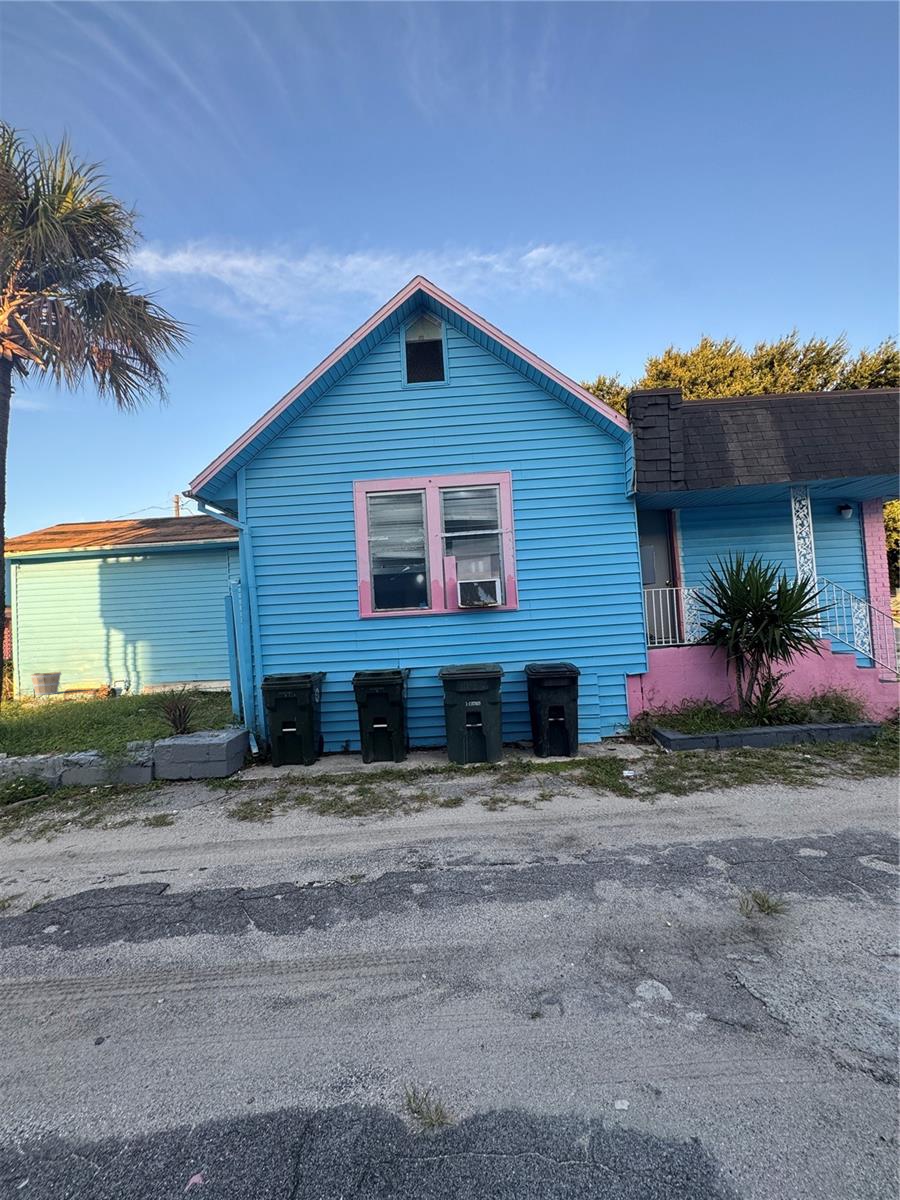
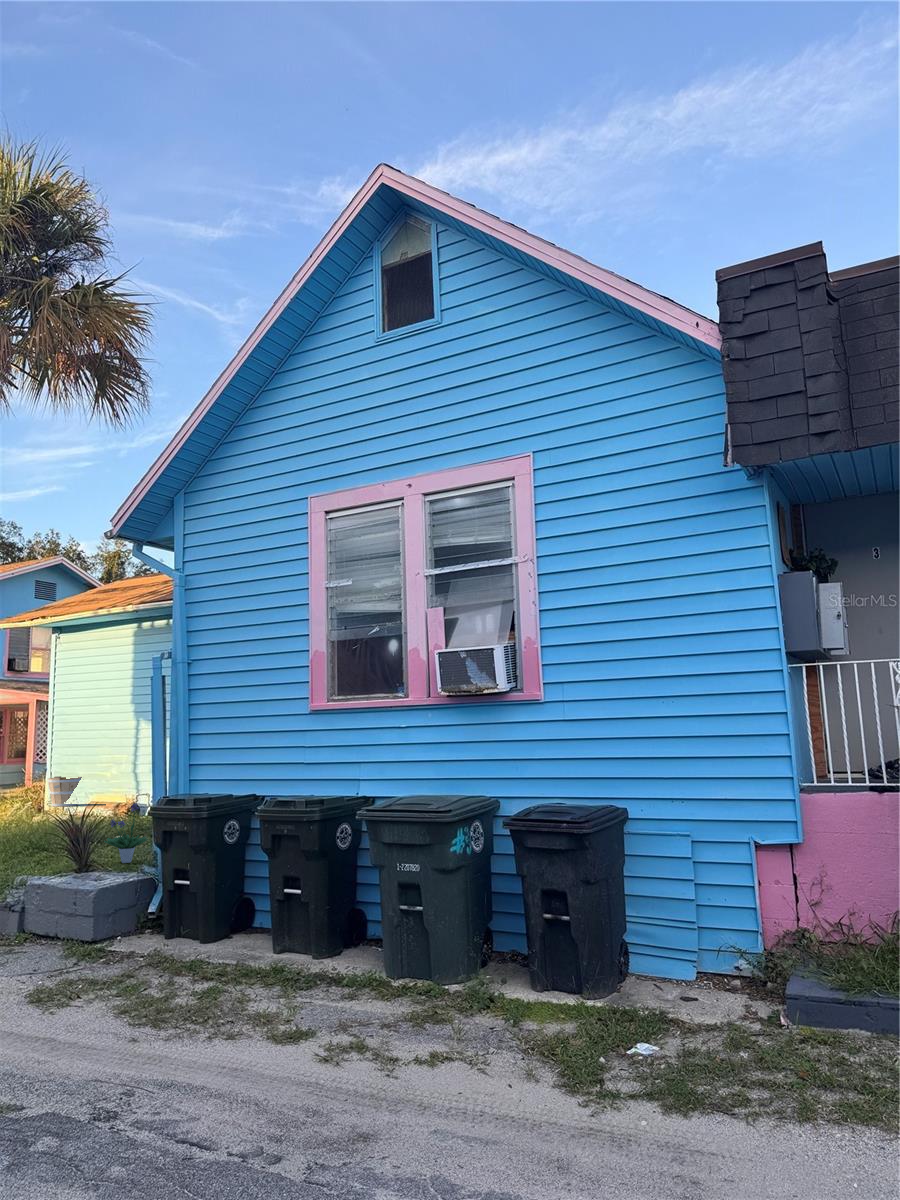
potted plant: none [206,684,238,724] -> present [104,803,148,863]

